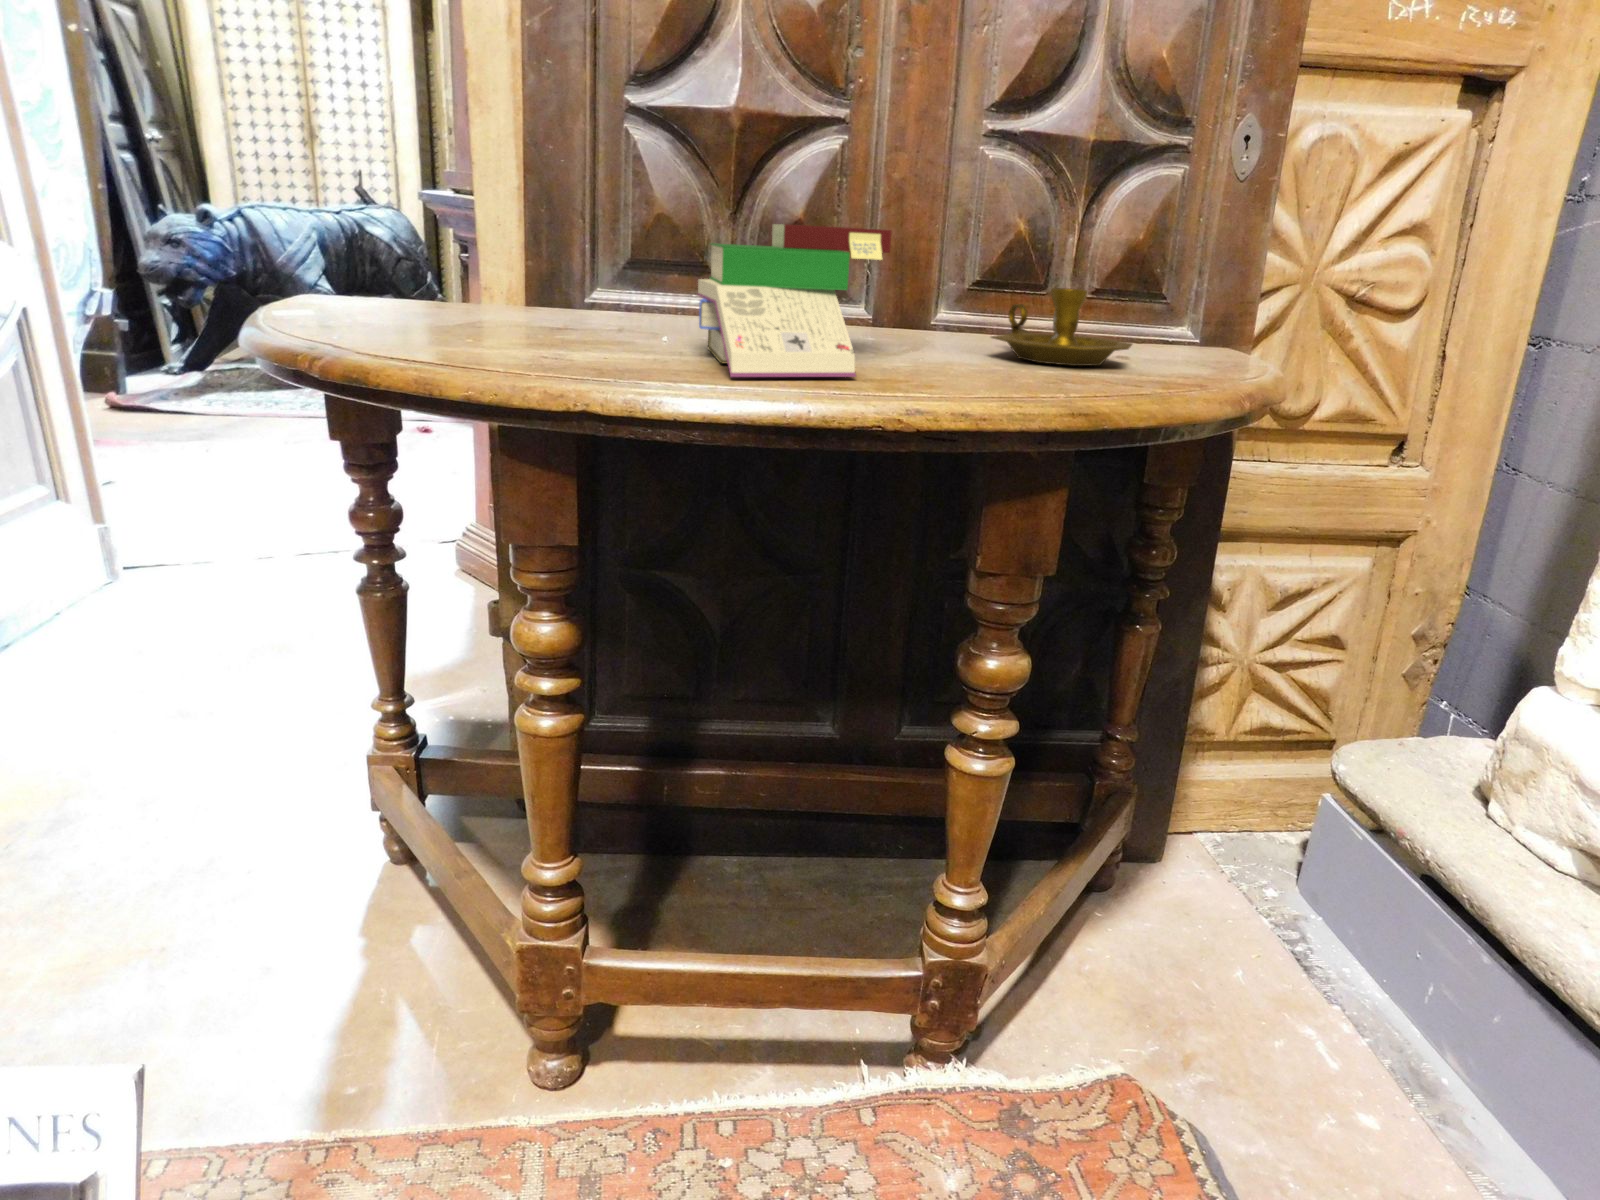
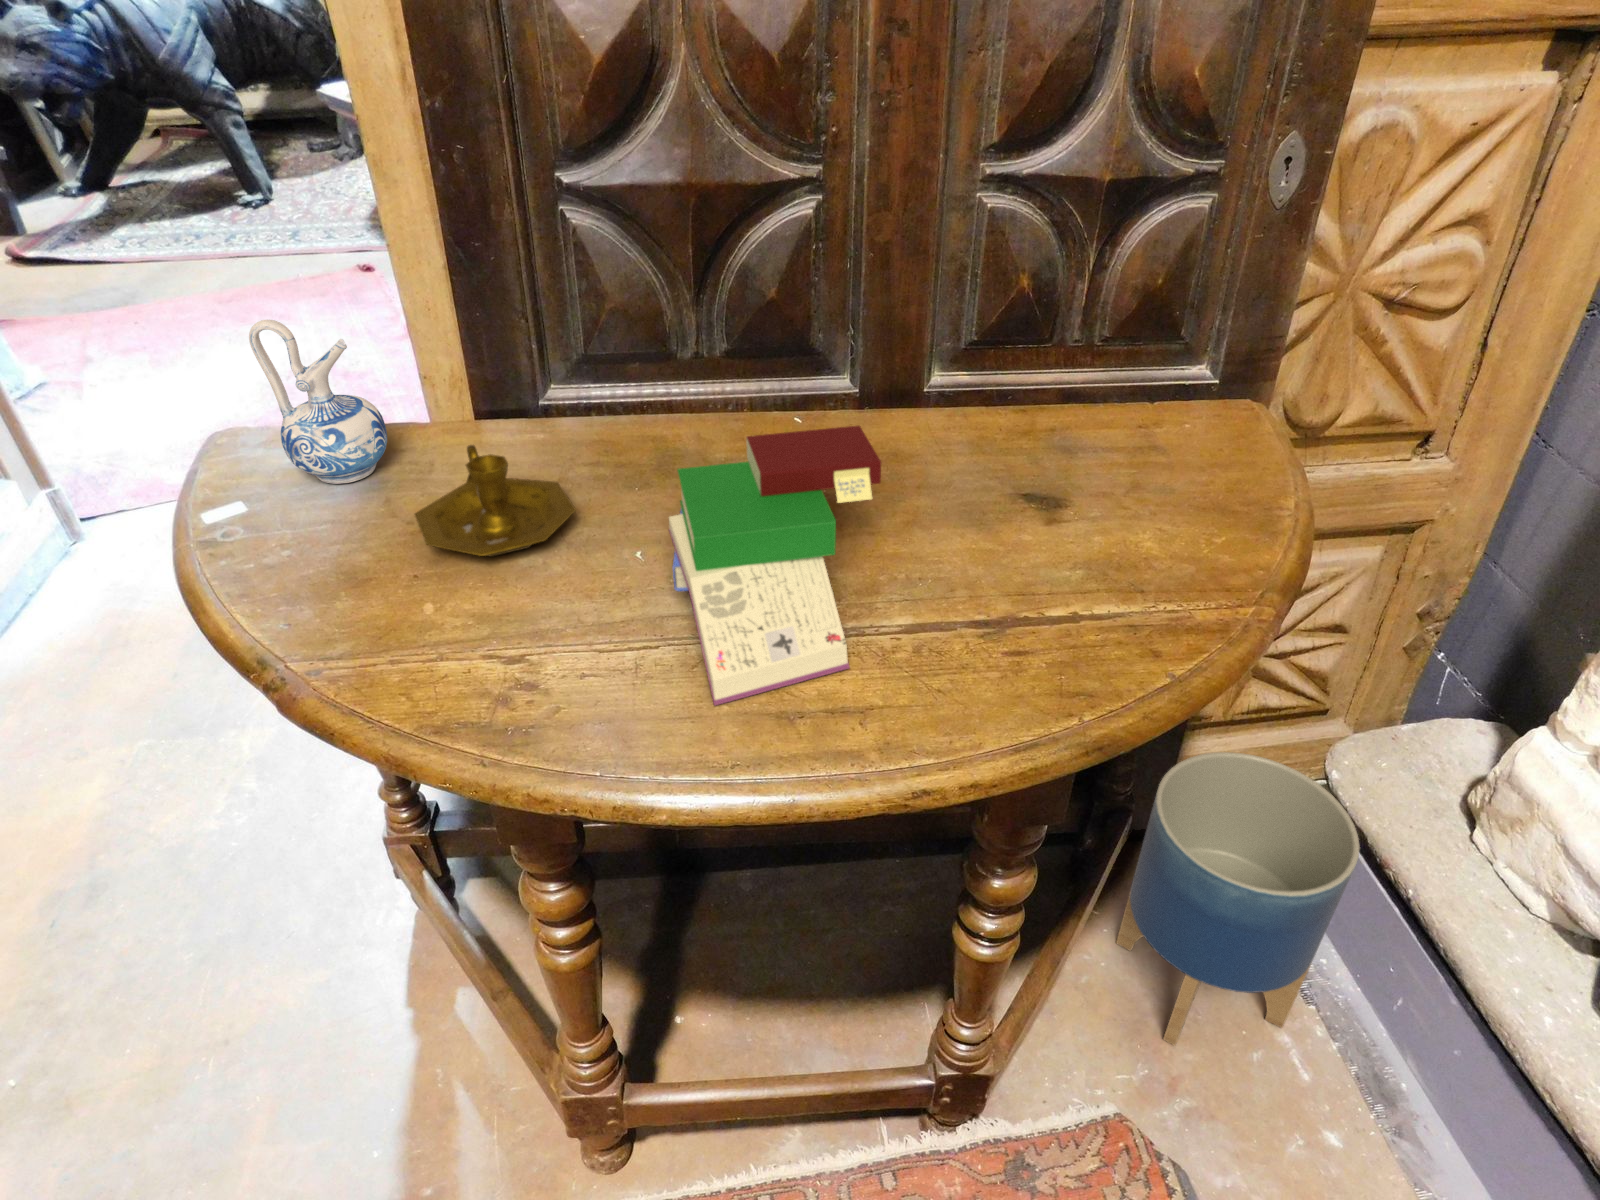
ceramic pitcher: none [342,152,444,313] -> present [249,320,387,484]
candlestick: present [991,288,1132,366] -> present [415,445,576,557]
planter: none [1121,709,1366,1028] -> present [1116,752,1360,1045]

